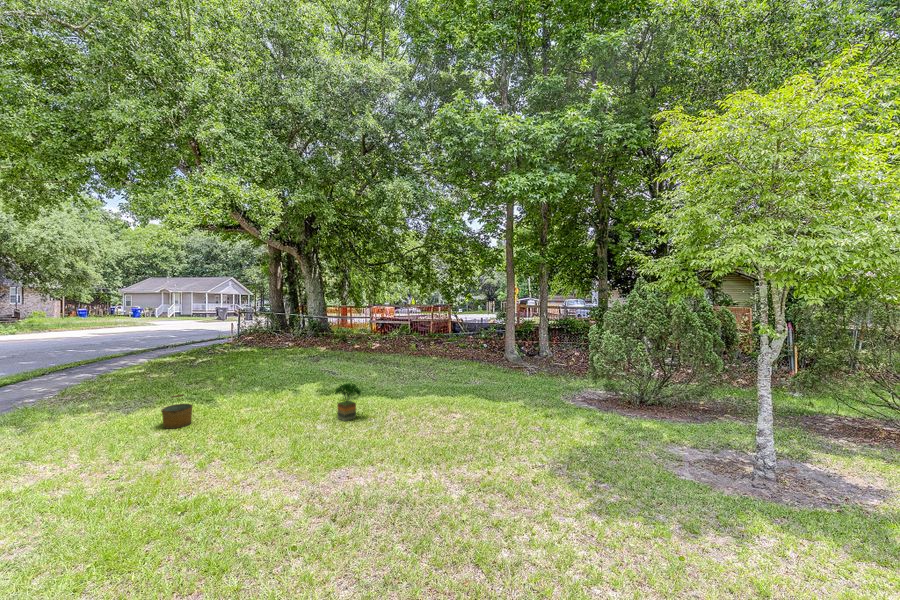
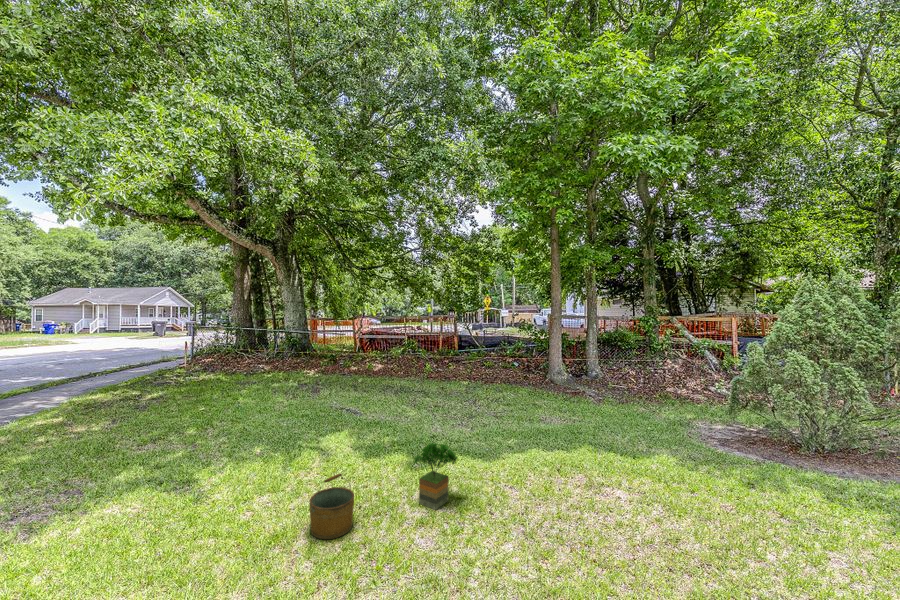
bucket: present [162,394,193,429] -> present [309,474,354,539]

